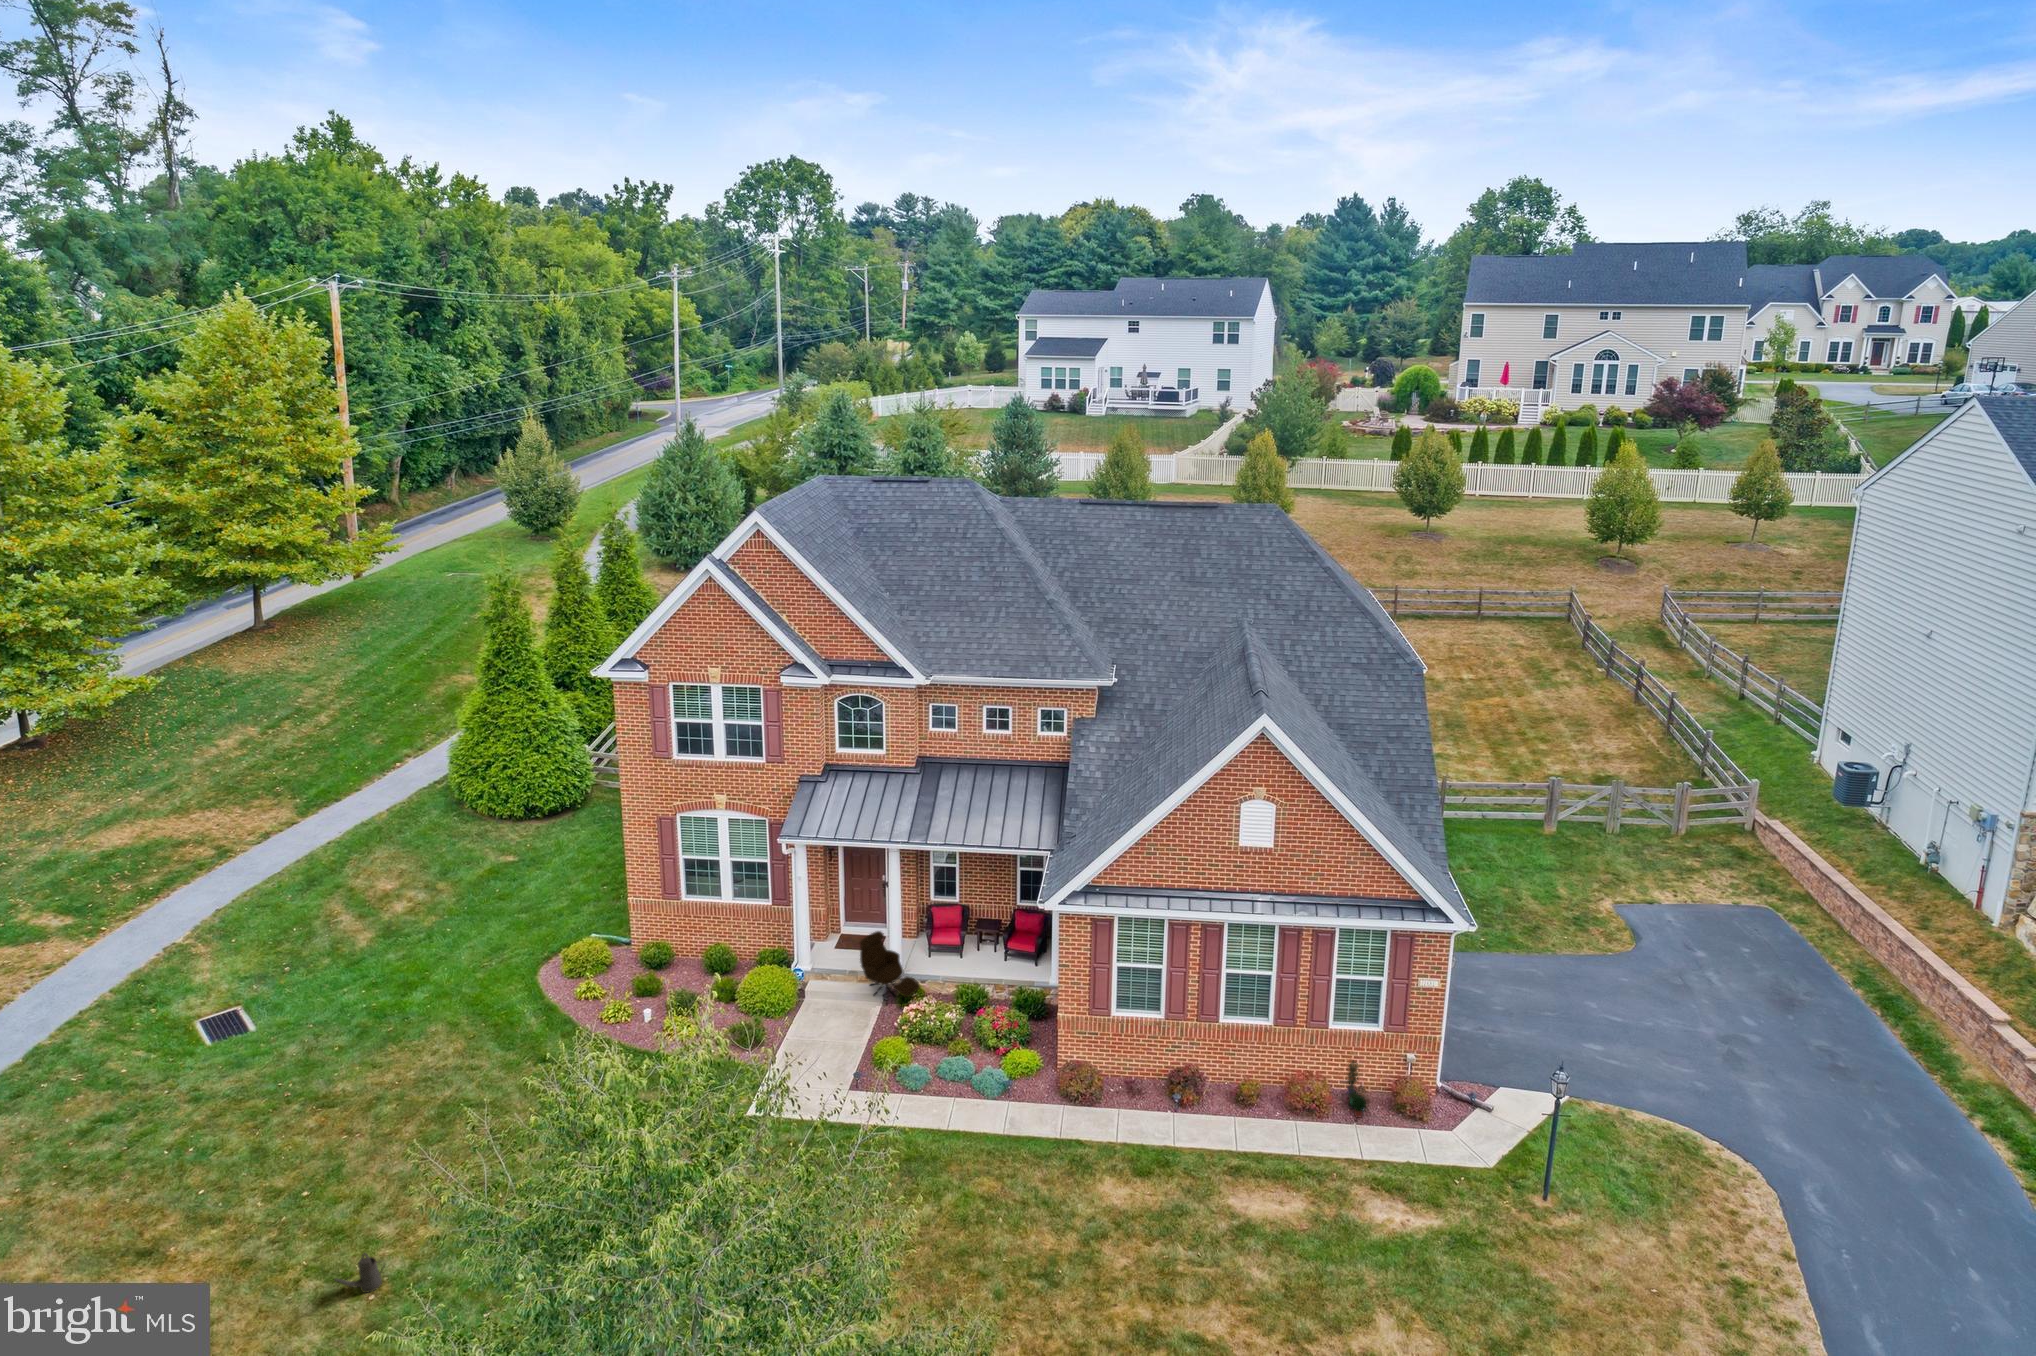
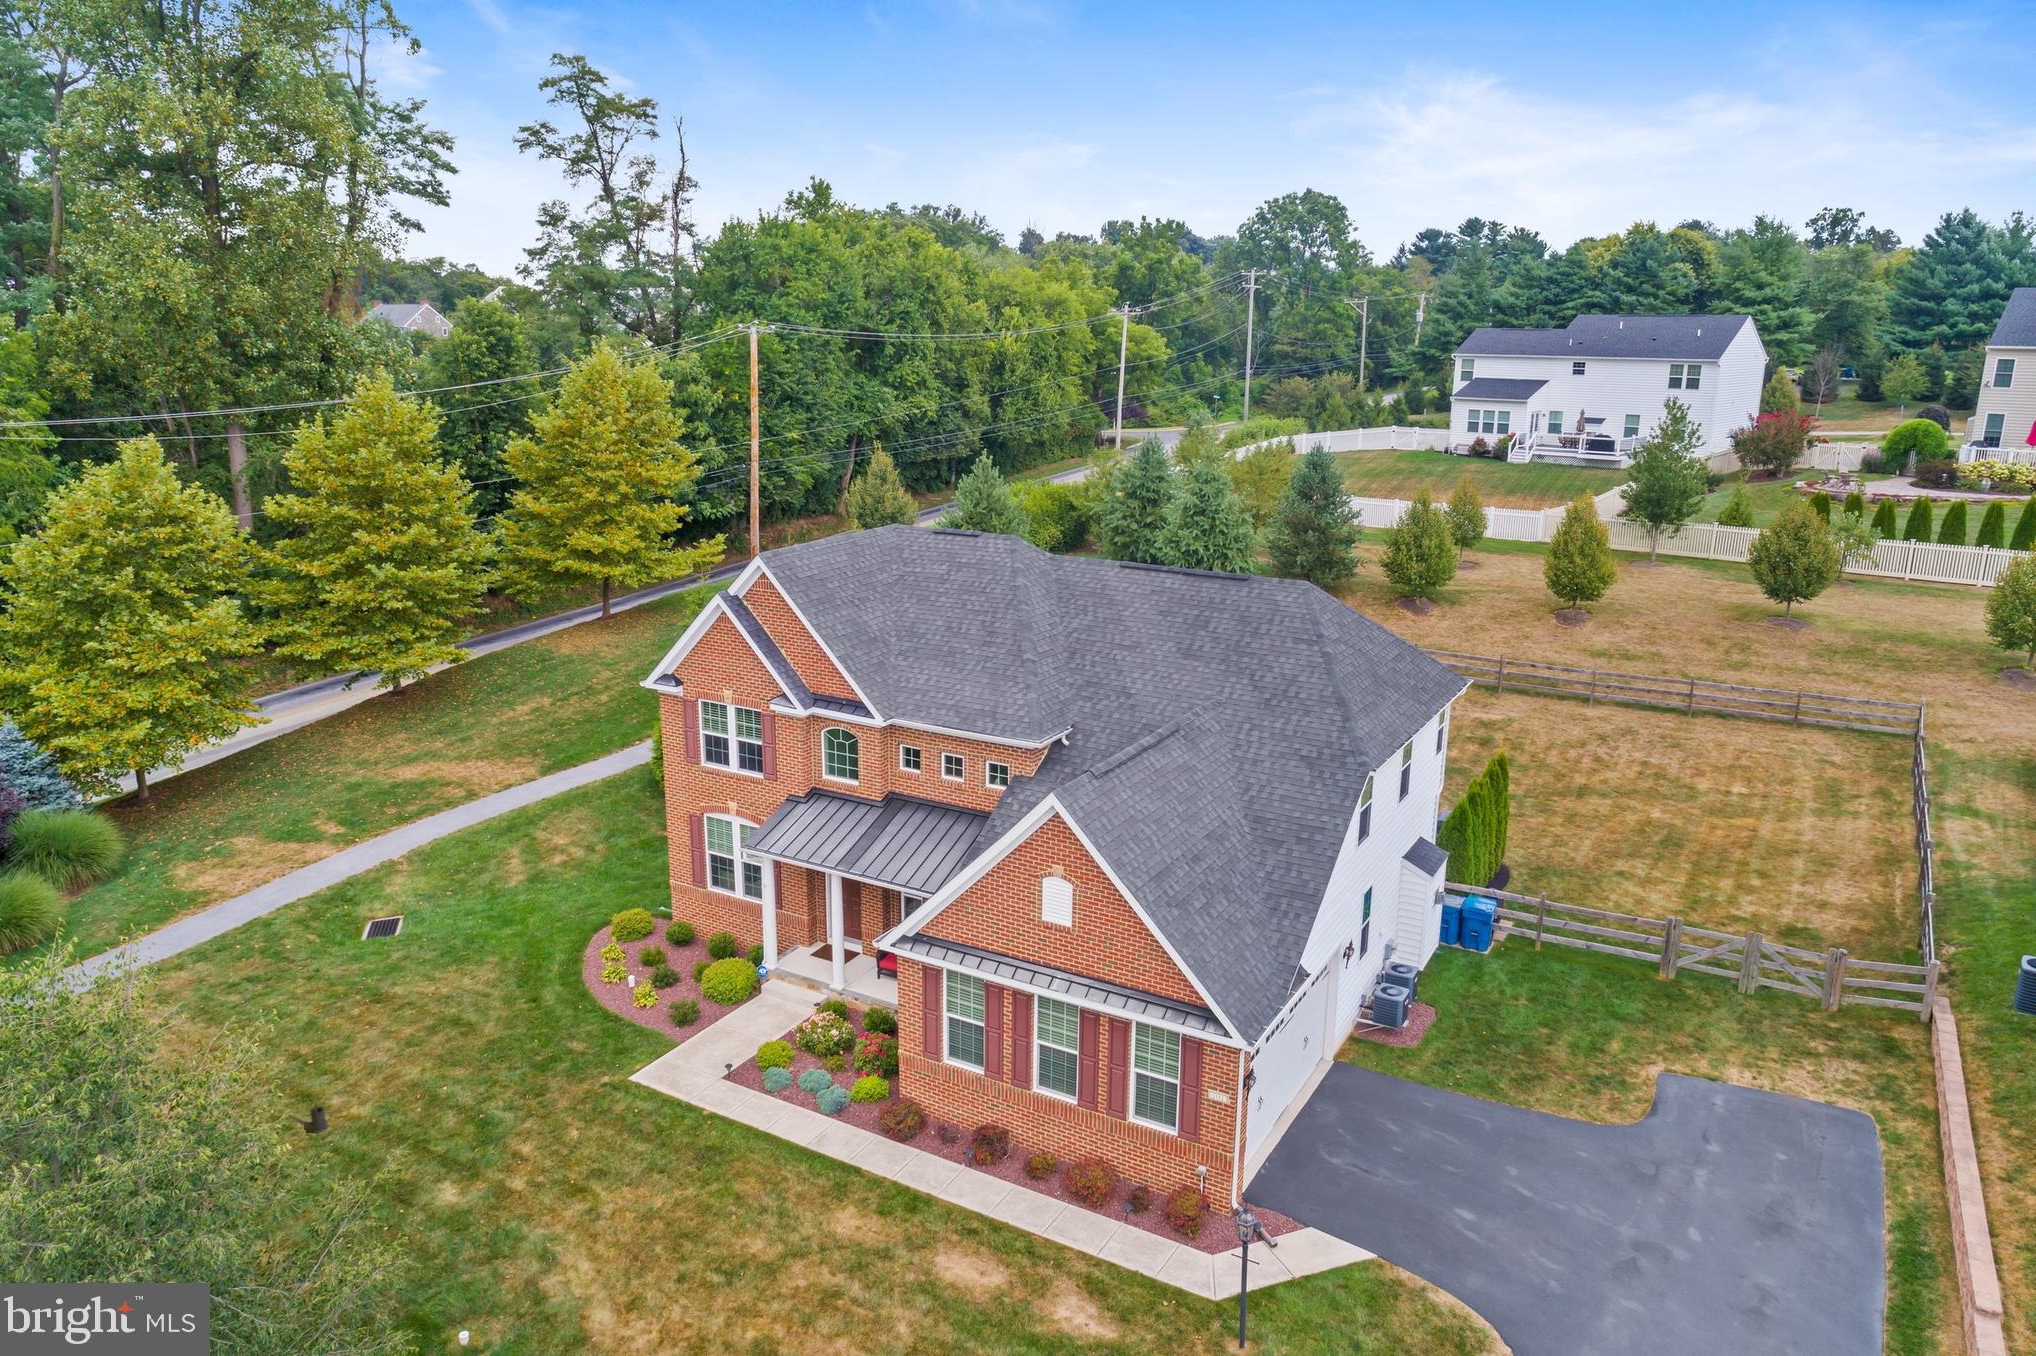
lounge chair: present [860,931,920,998] -> none [804,944,849,1013]
potted plant: present [1346,1060,1366,1117] -> none [1122,1156,1153,1217]

